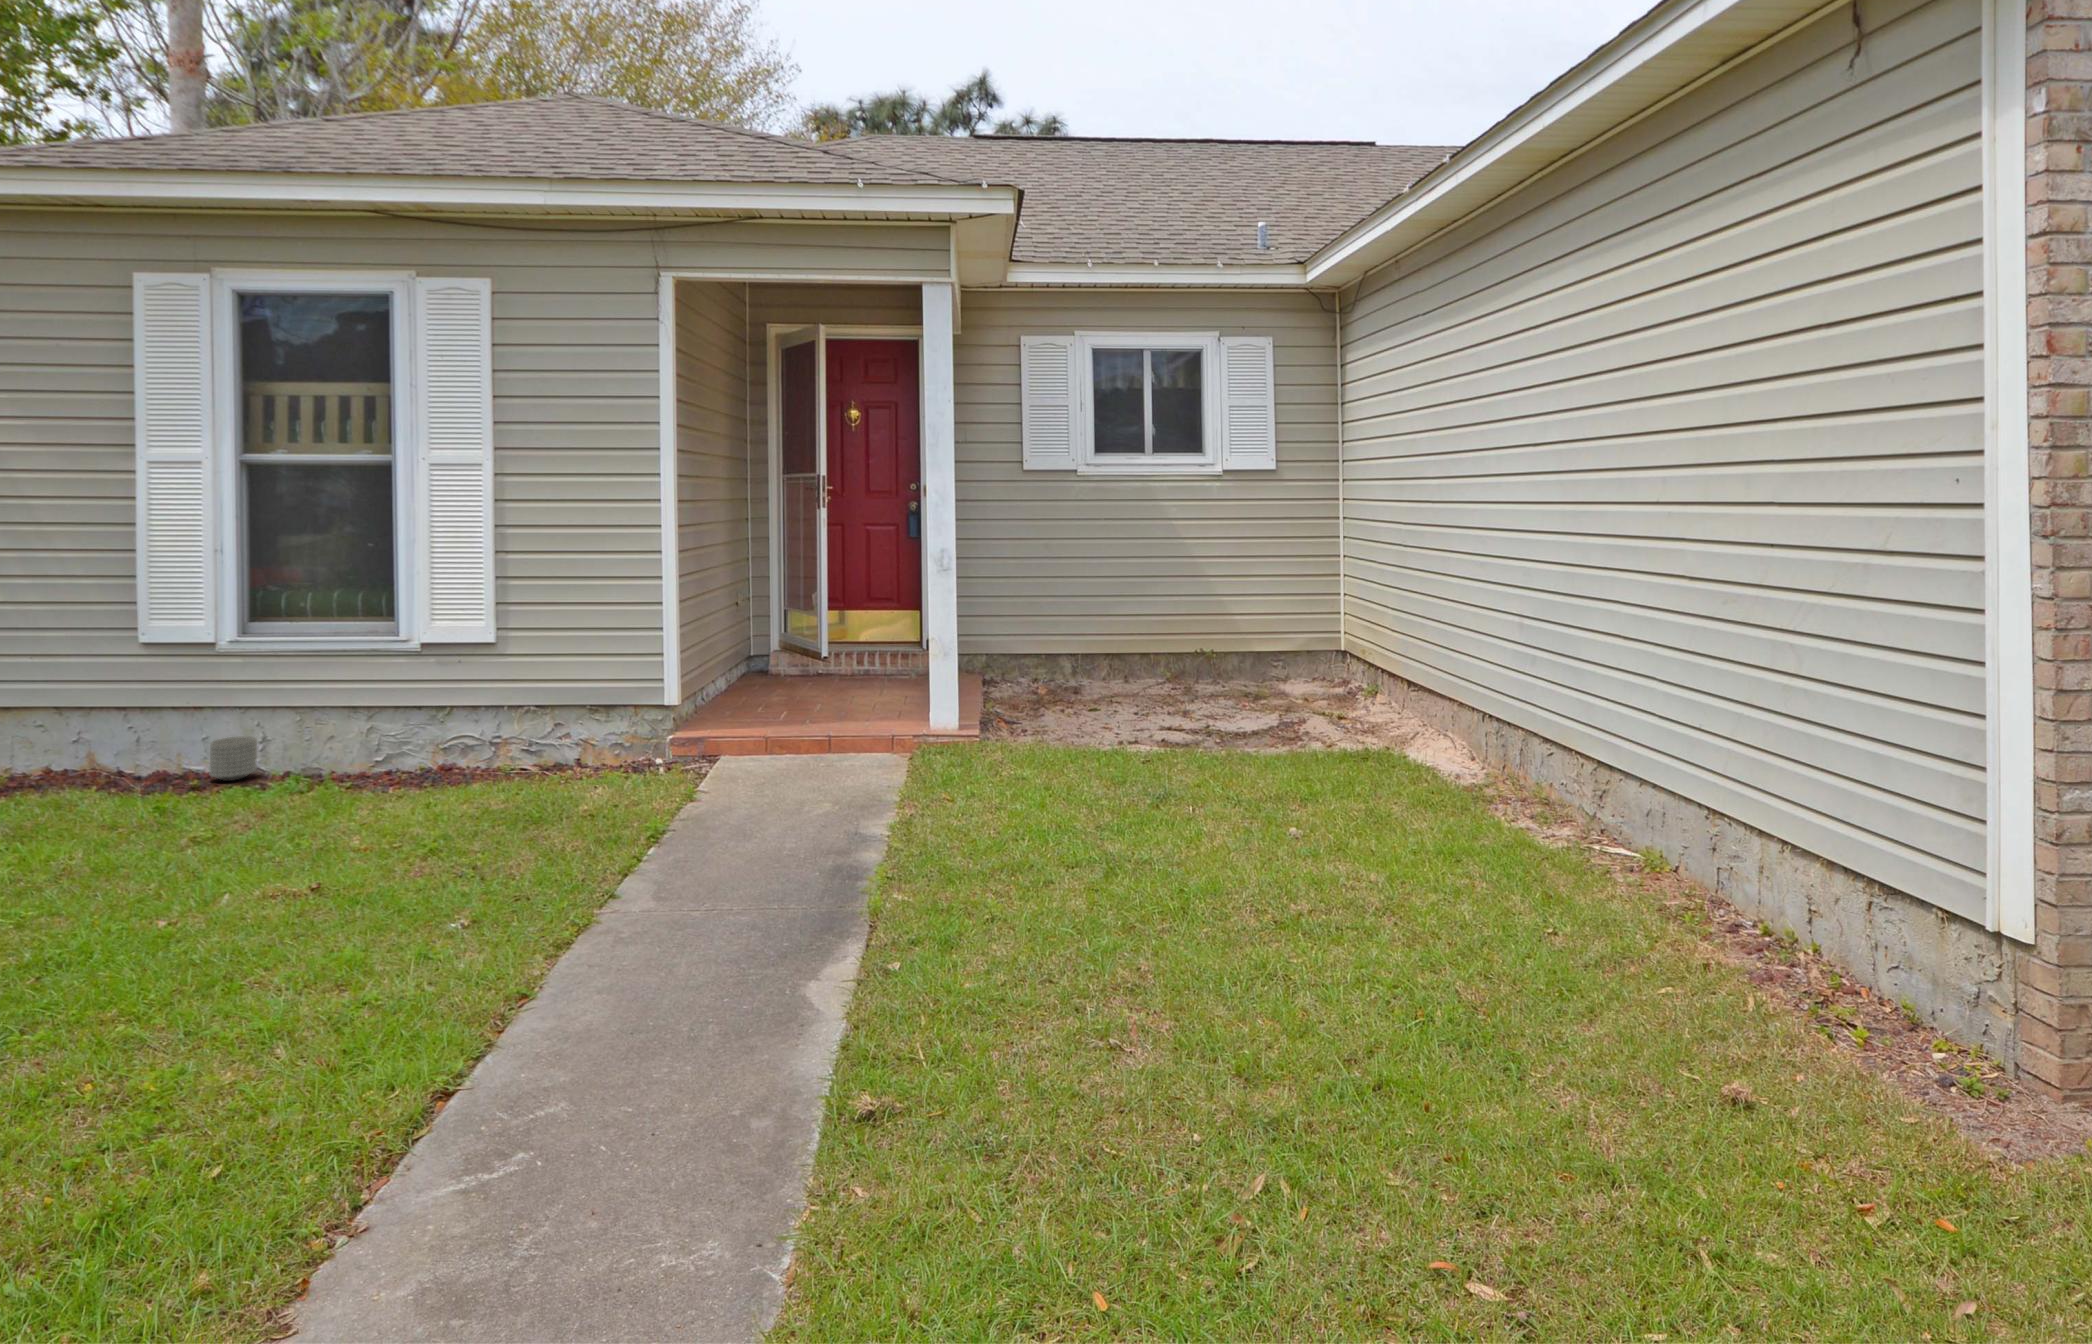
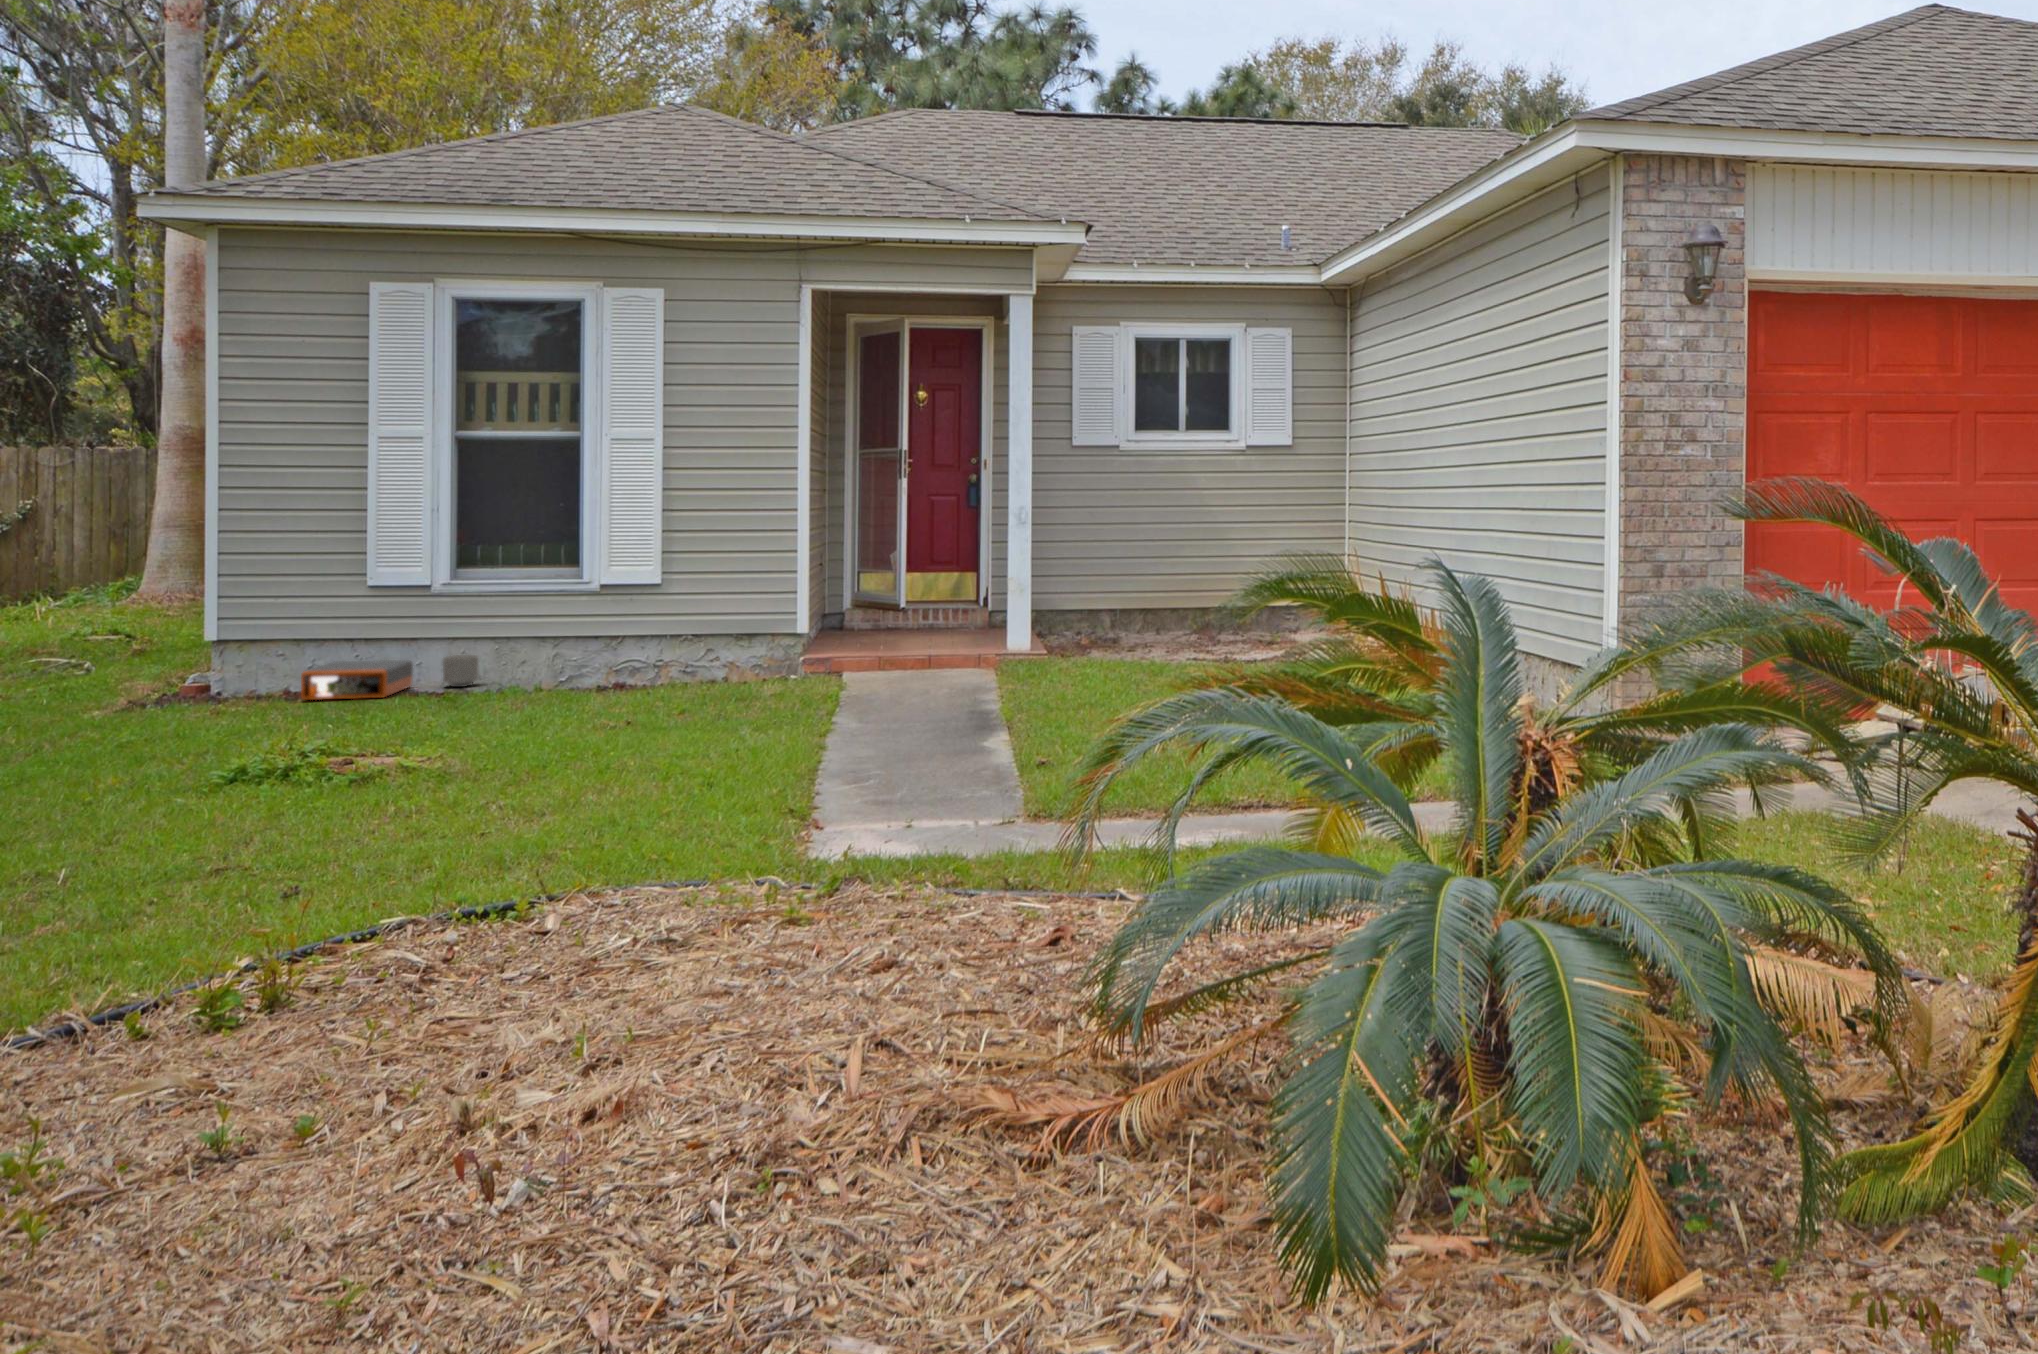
storage box: none [13,741,182,801] -> present [301,660,413,700]

